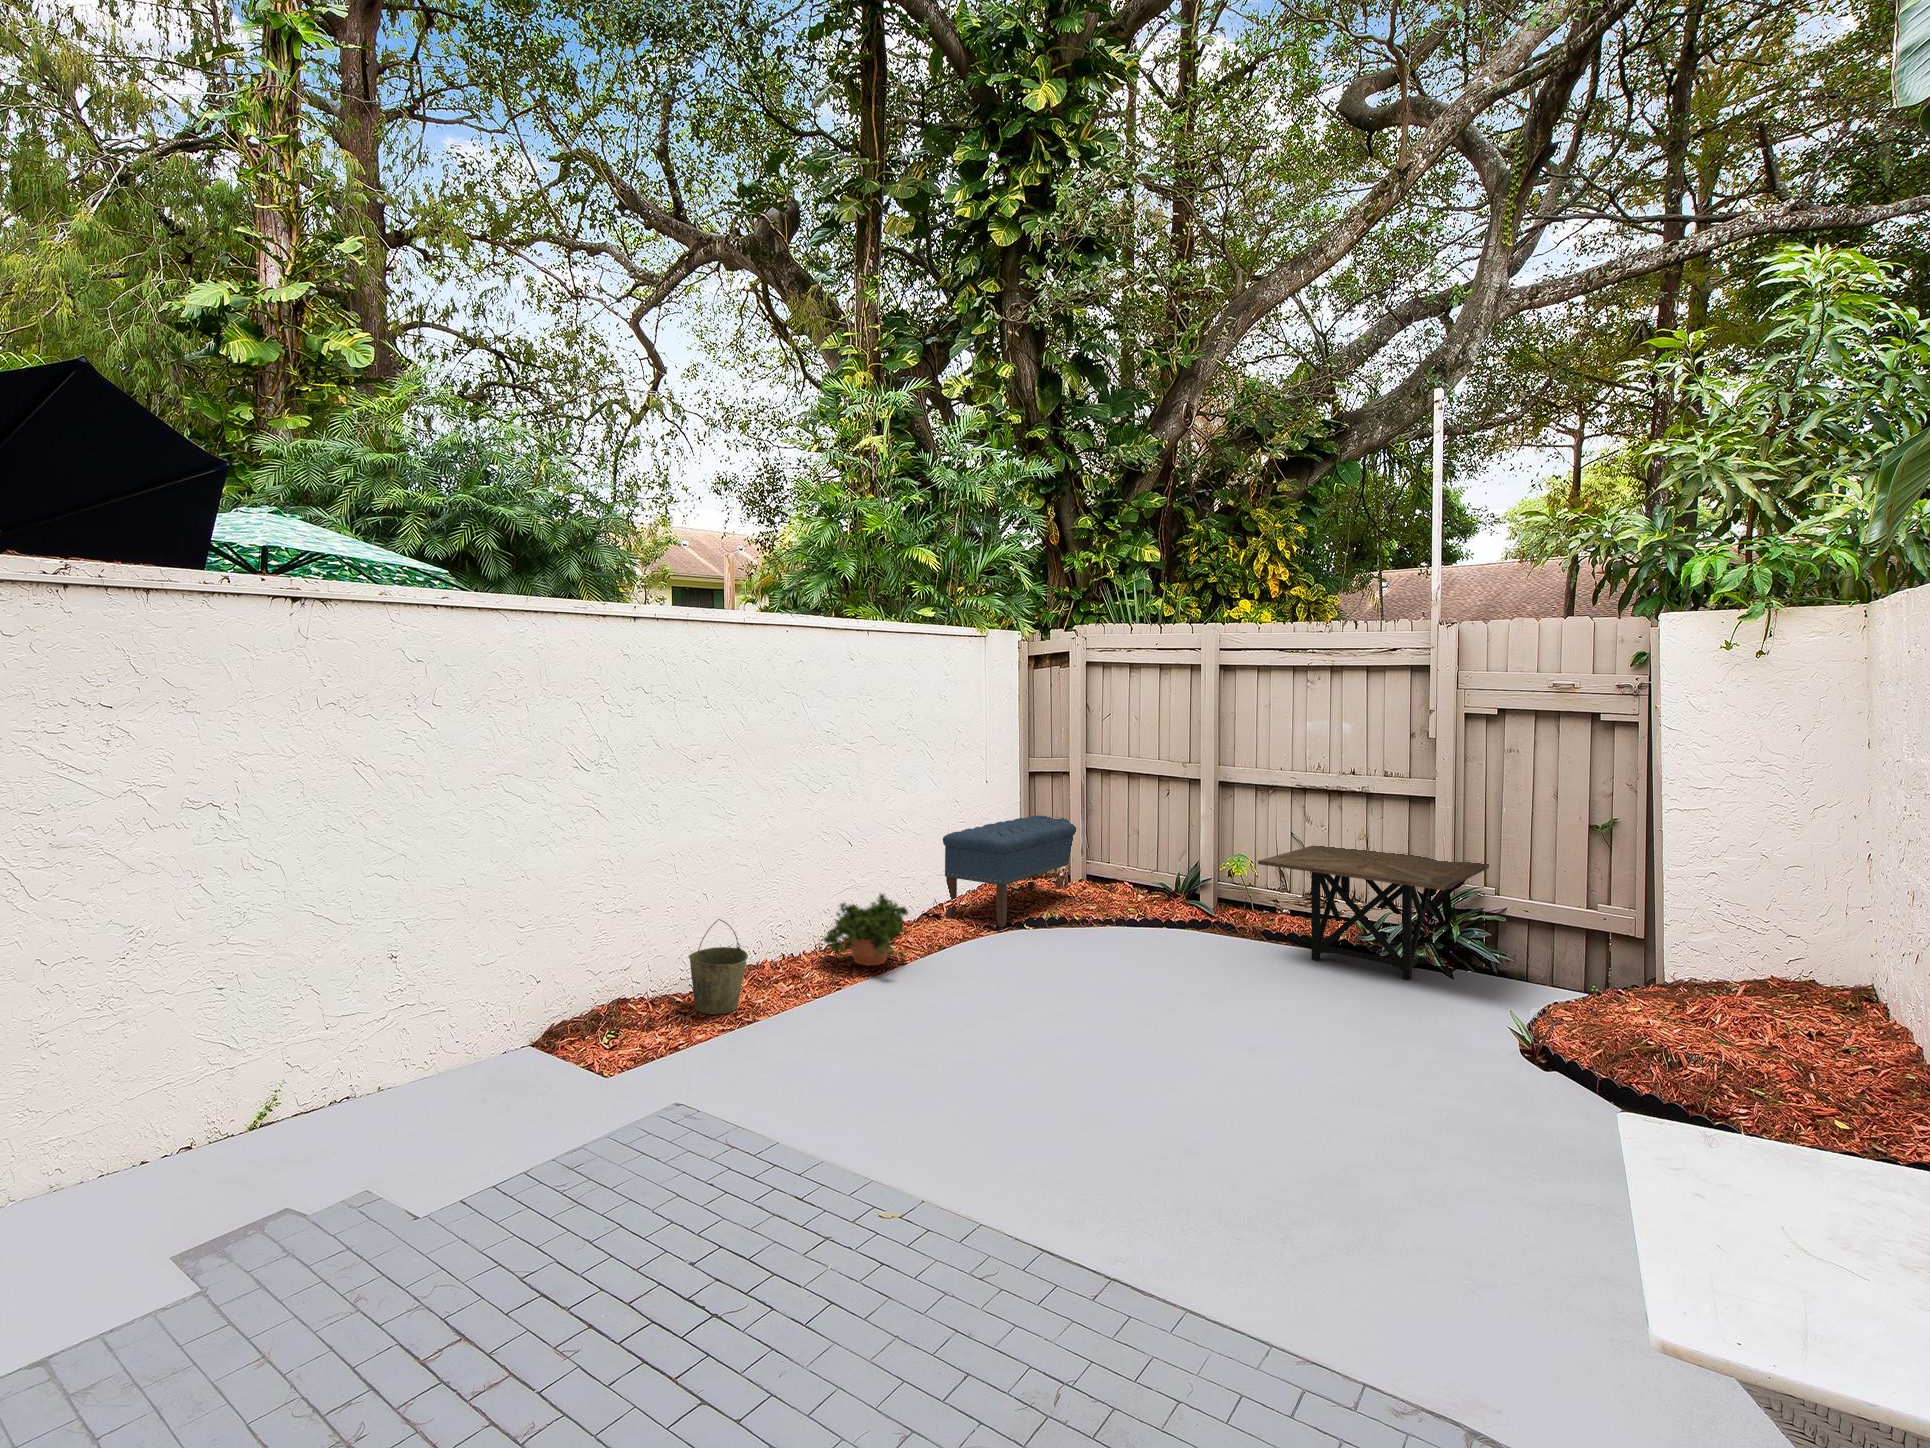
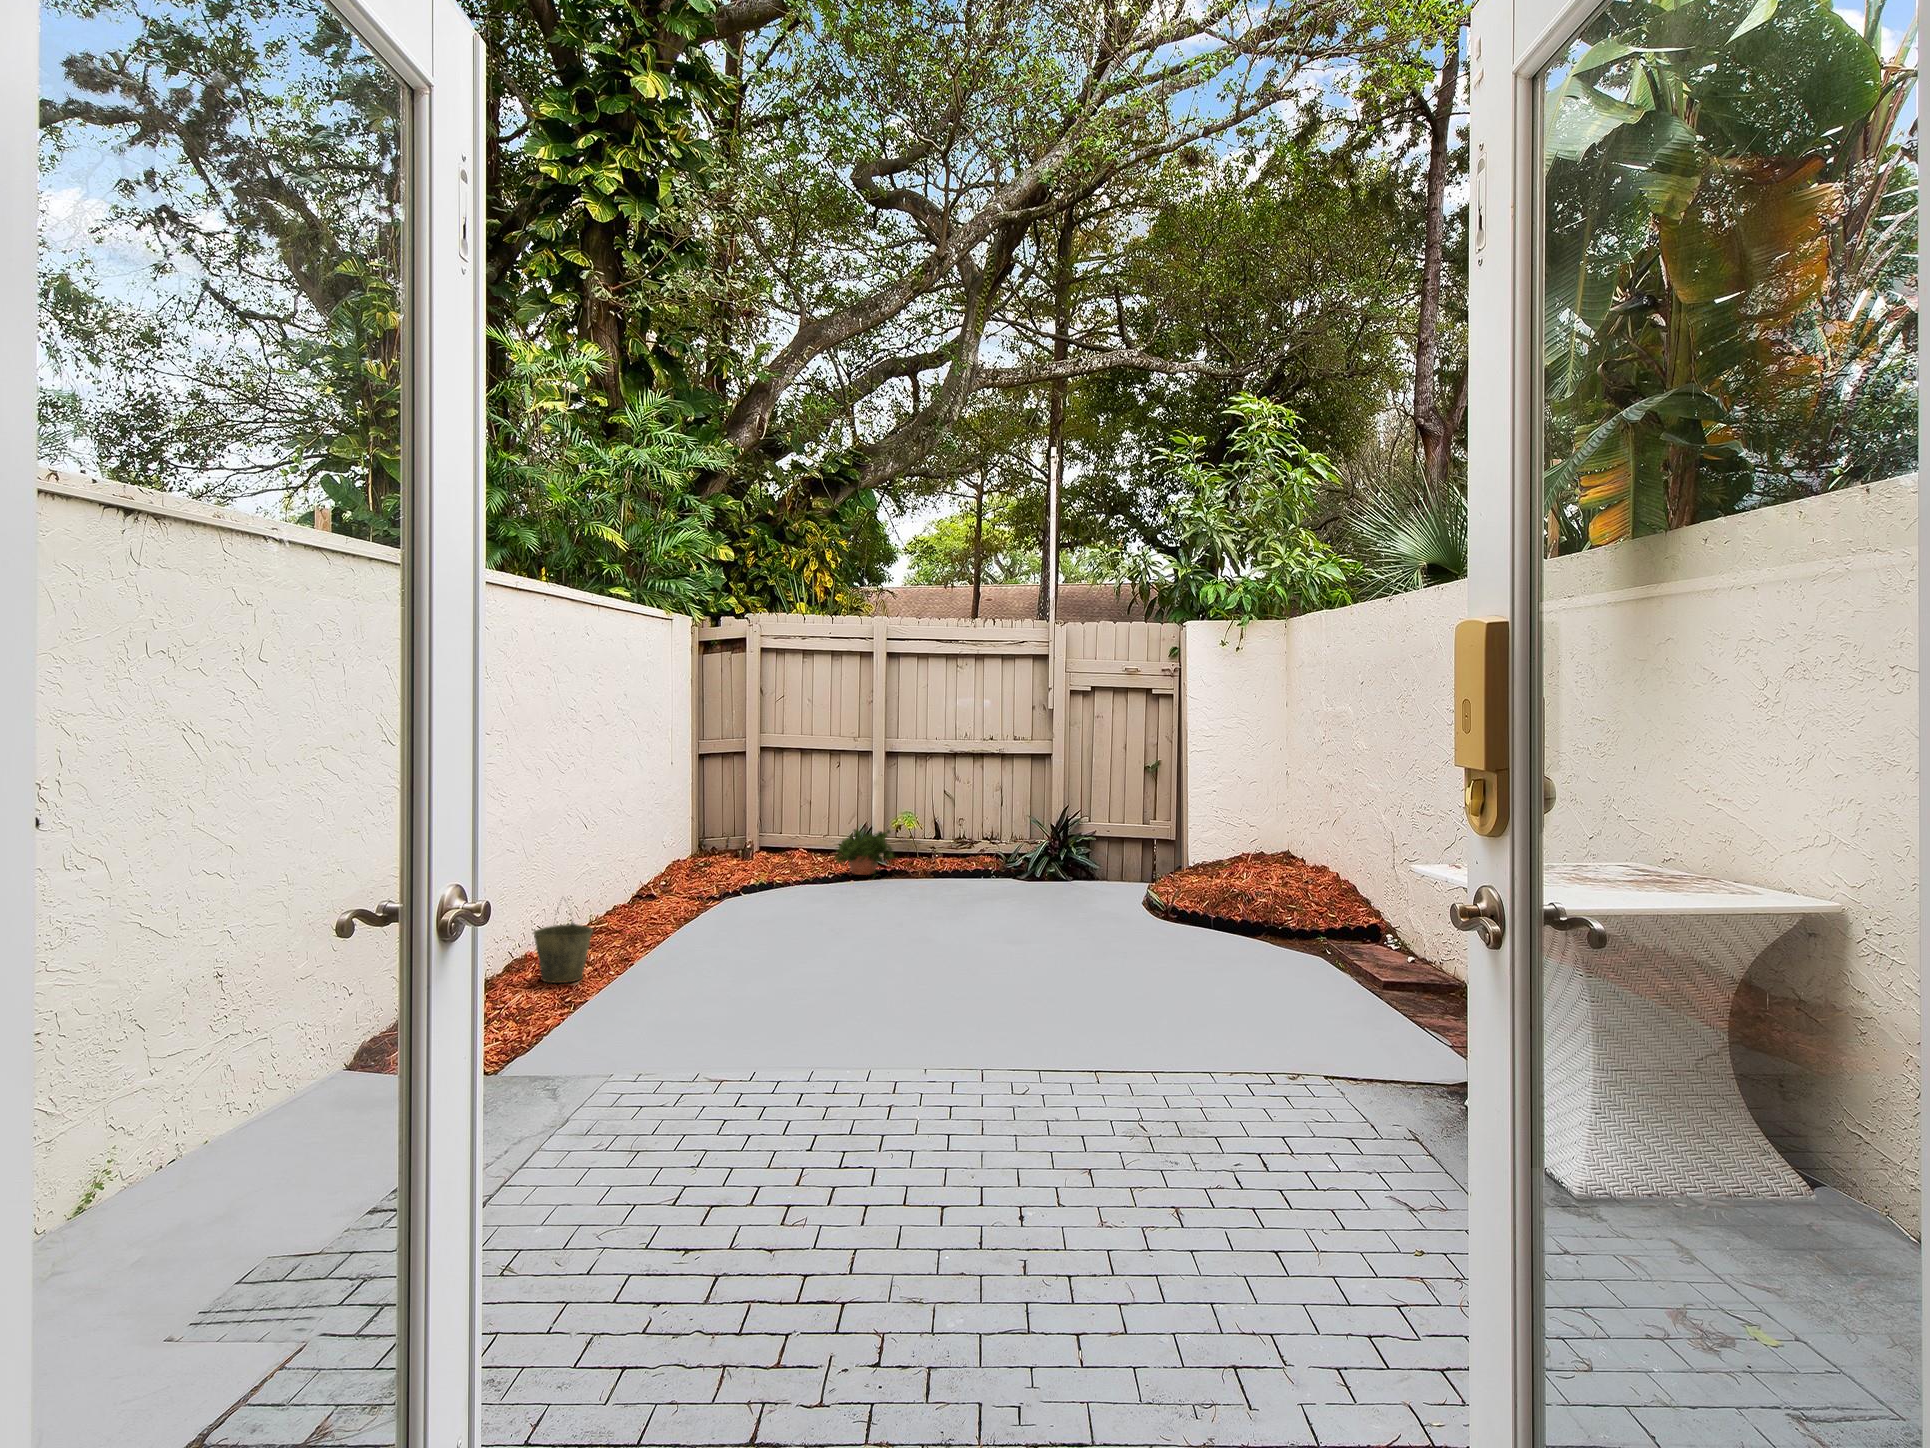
bench: present [943,815,1076,927] -> none [658,797,764,897]
side table: present [1258,845,1489,980] -> none [944,798,1087,888]
potted plant: present [823,894,908,966] -> present [835,829,894,875]

